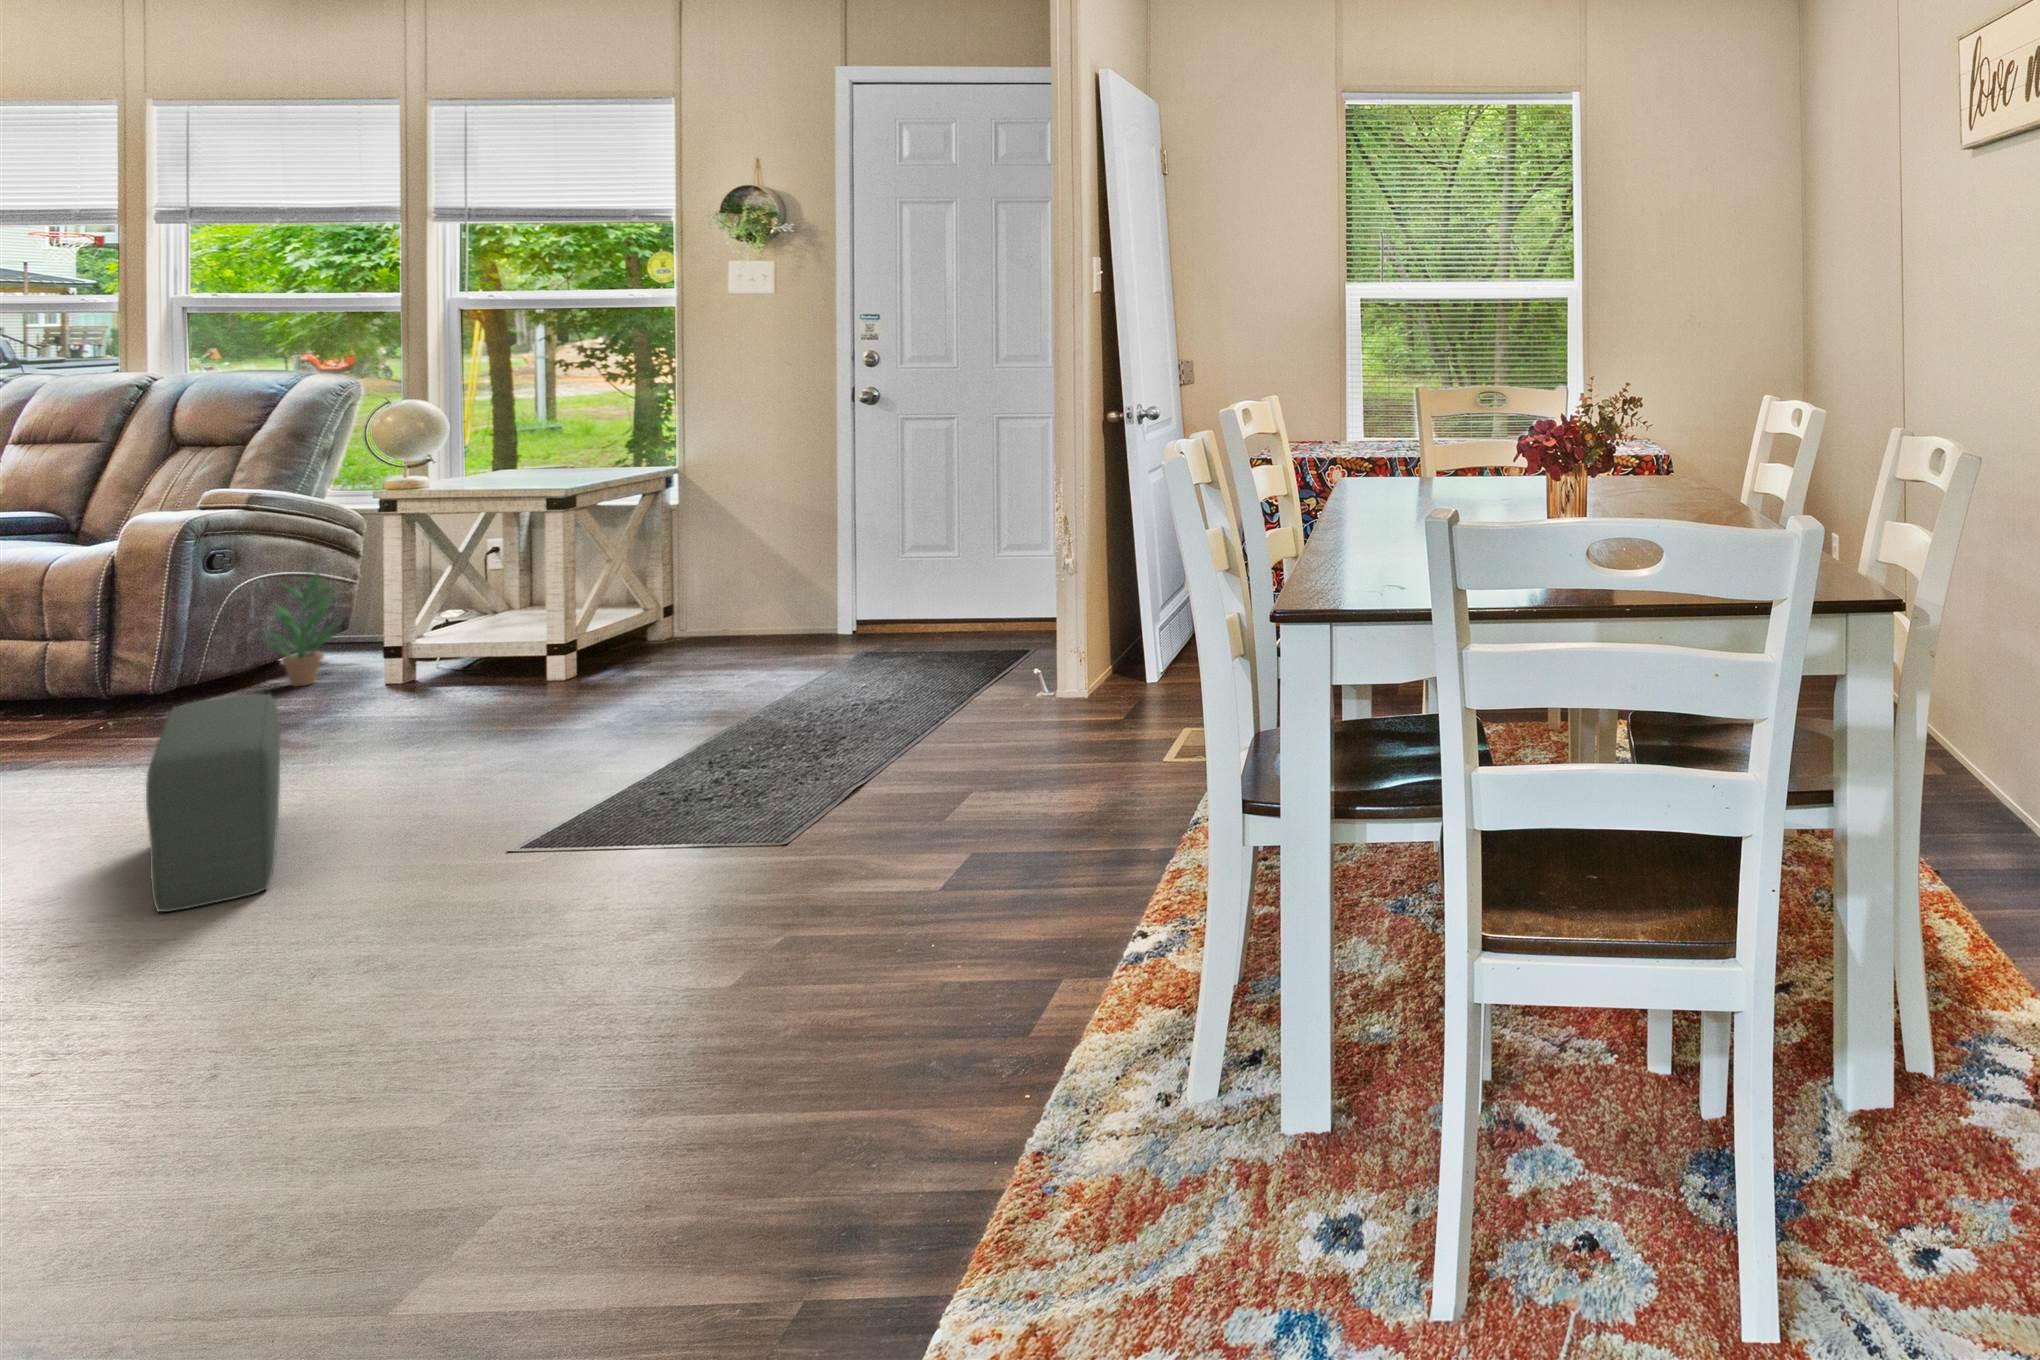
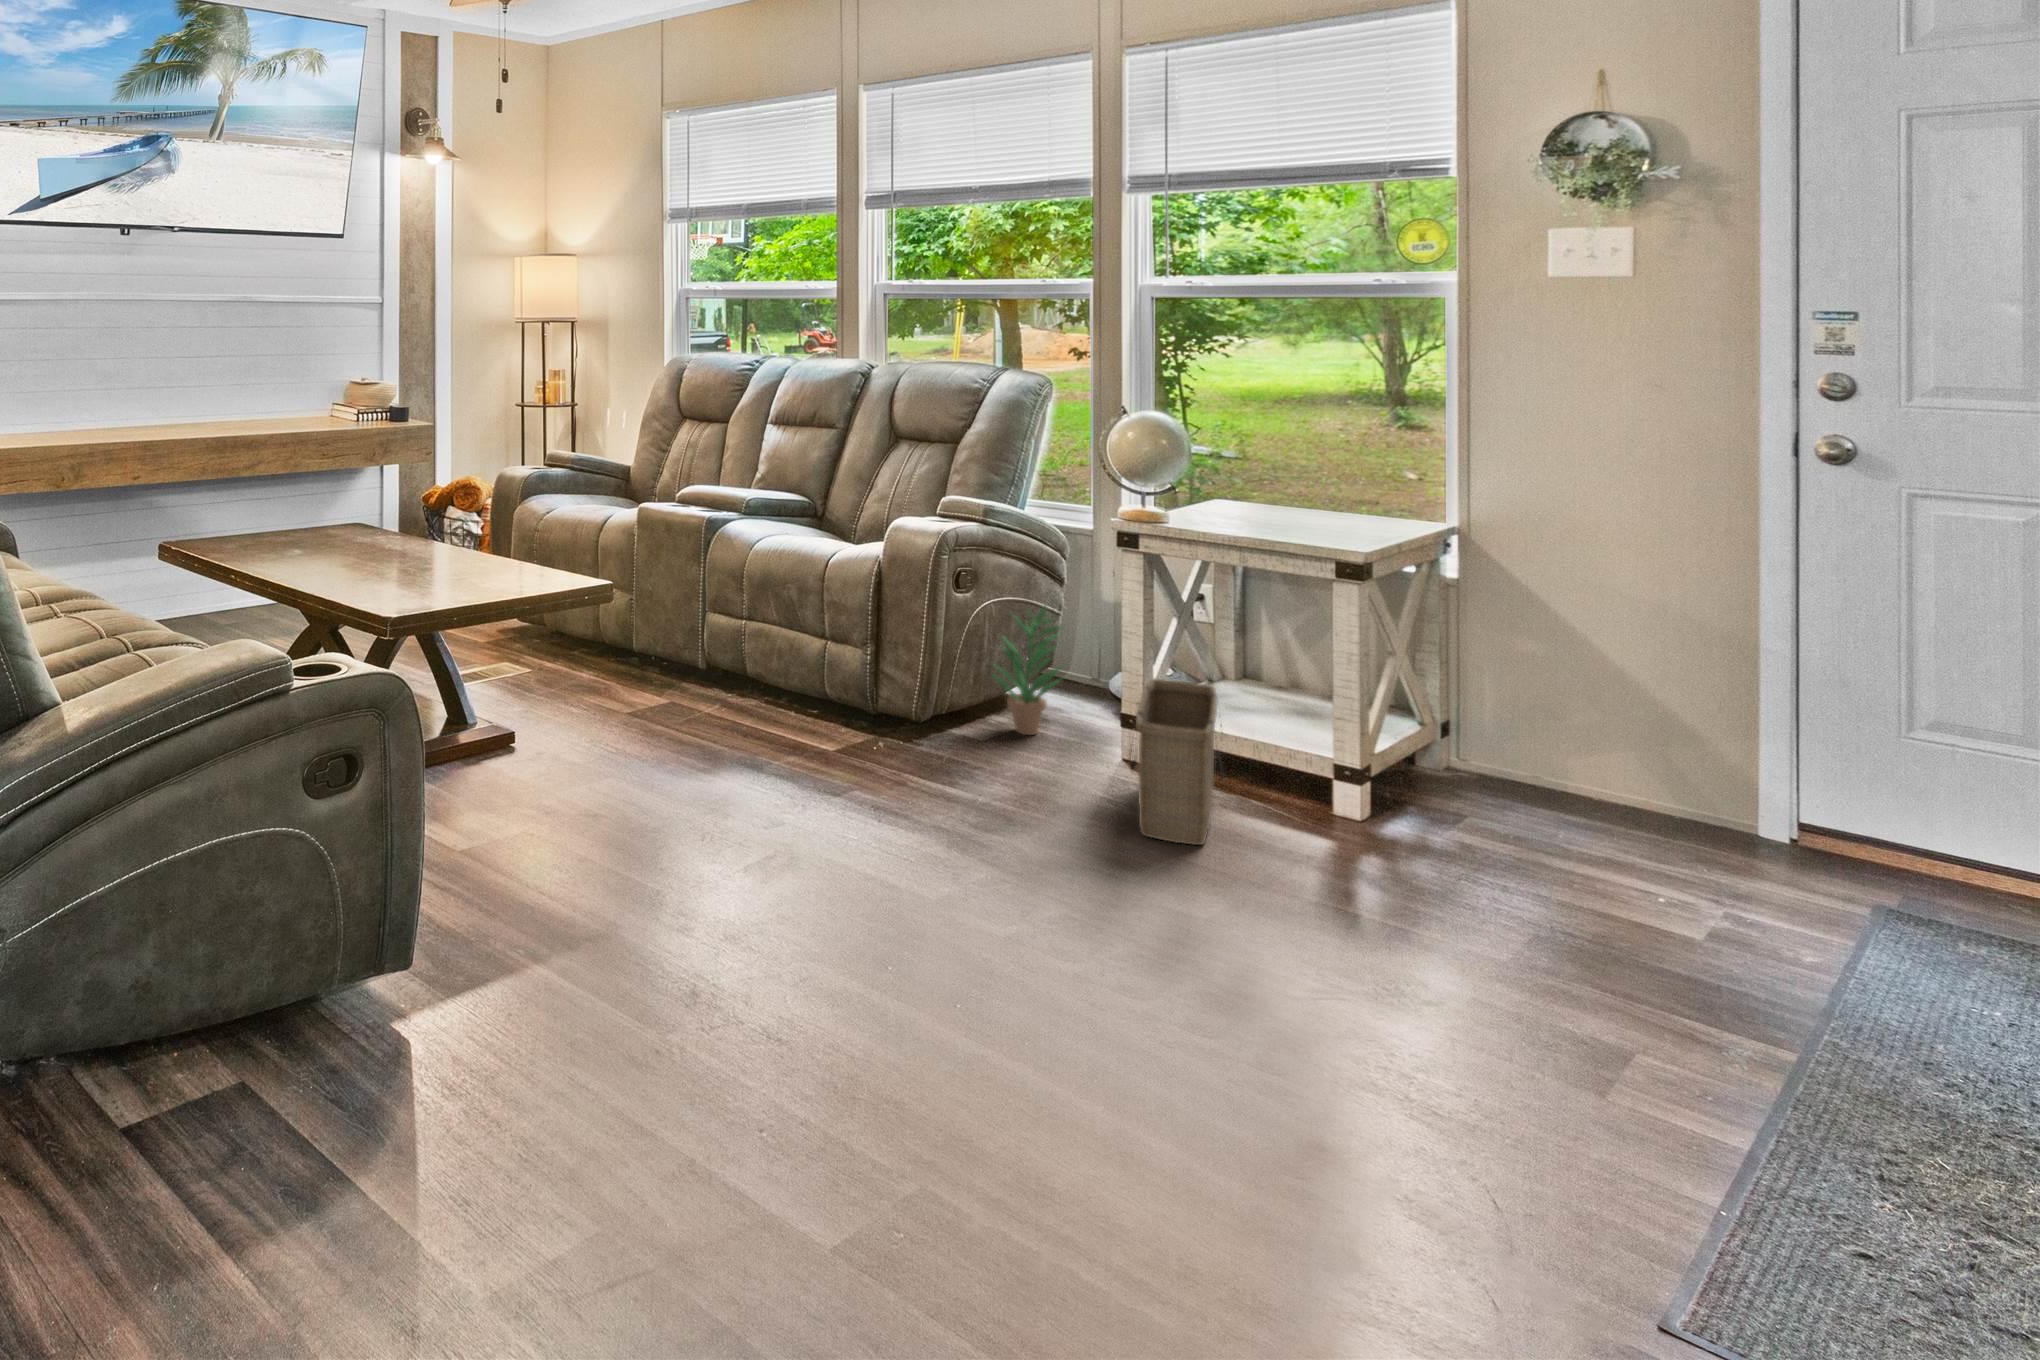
basket: none [350,605,454,724] -> present [1130,679,1224,845]
pouf: present [146,694,280,912] -> none [1061,848,1291,1257]

